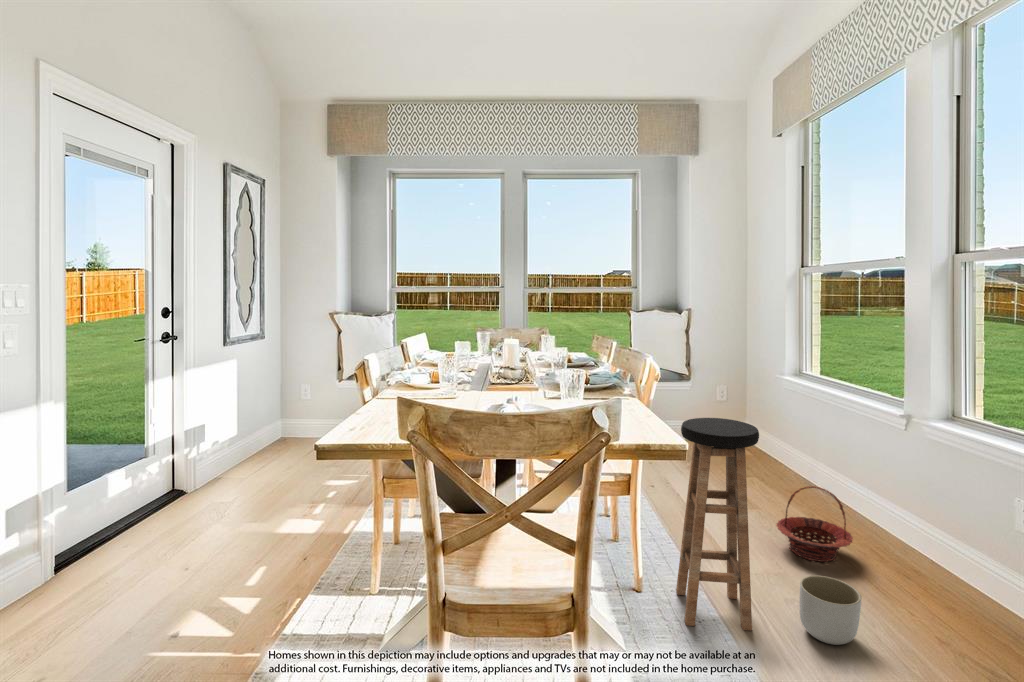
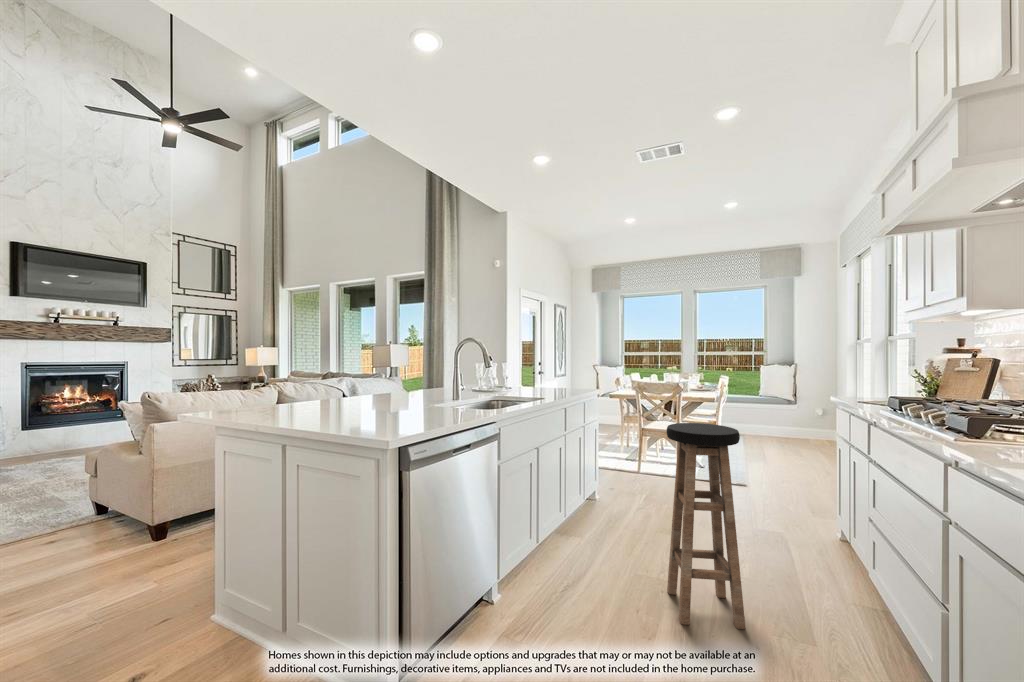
basket: present [776,486,853,562] -> none [752,491,826,564]
planter: present [799,576,862,645] -> none [788,573,851,643]

